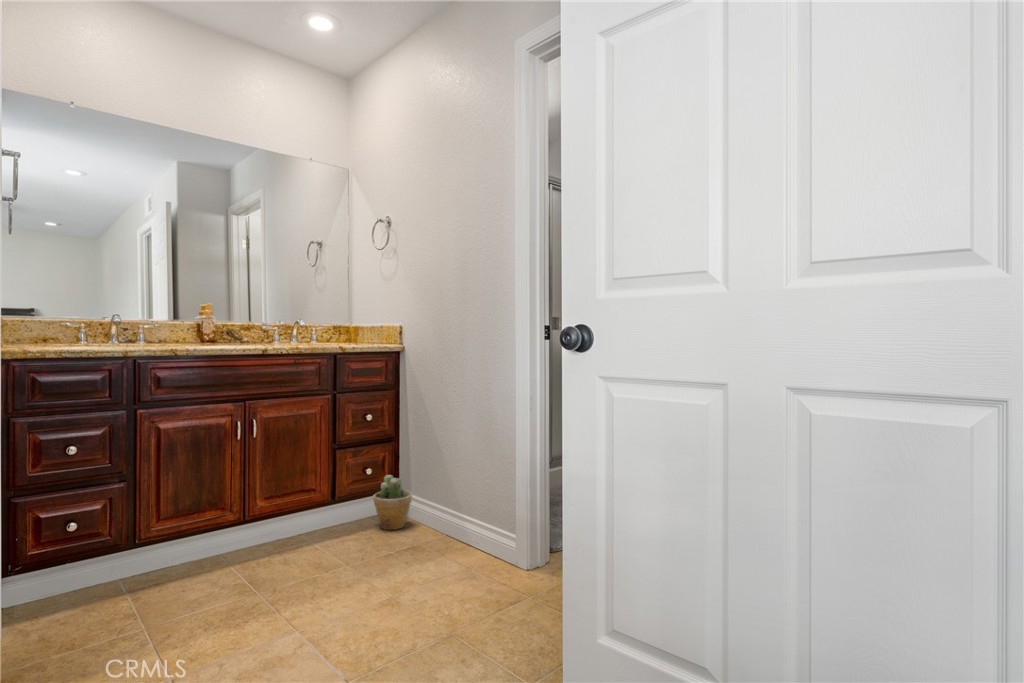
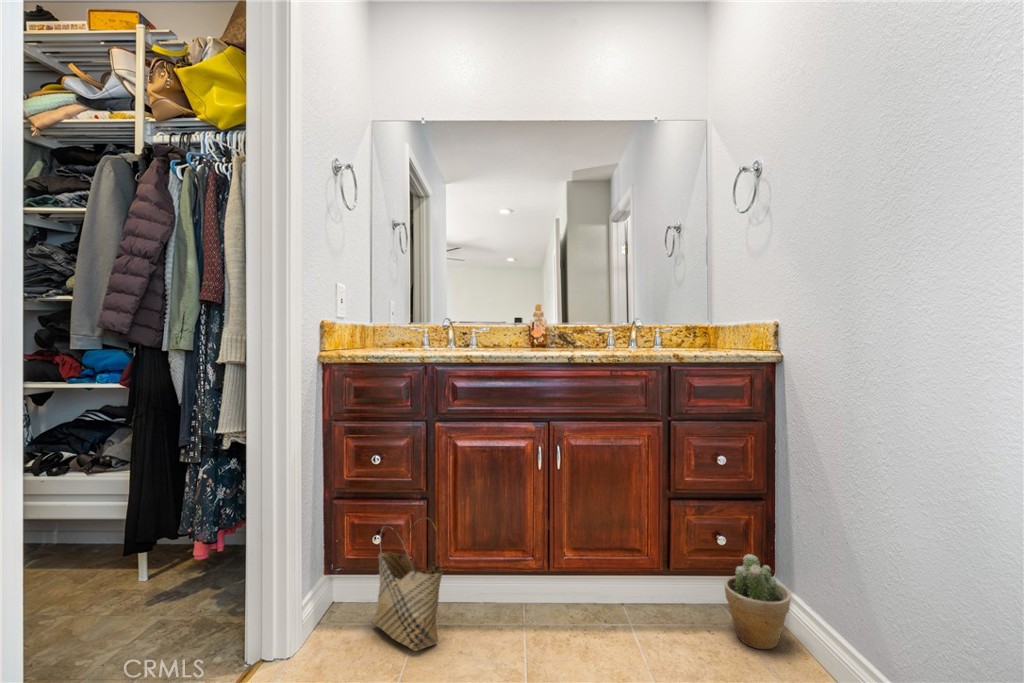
woven basket: none [76,495,163,605] -> present [373,517,443,651]

